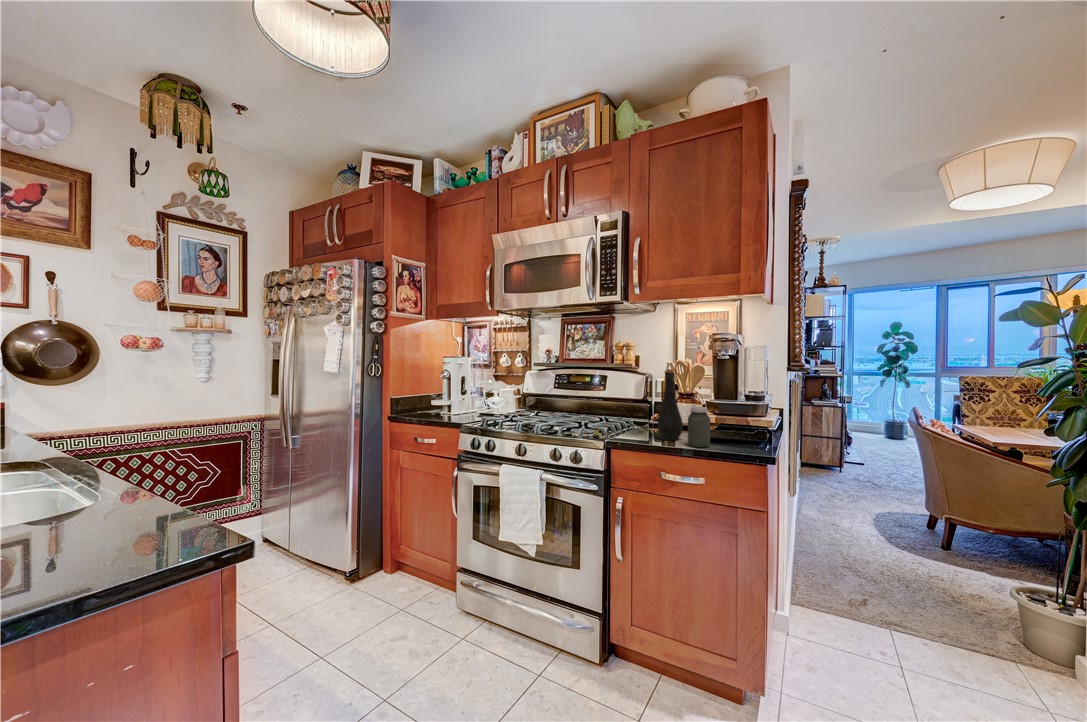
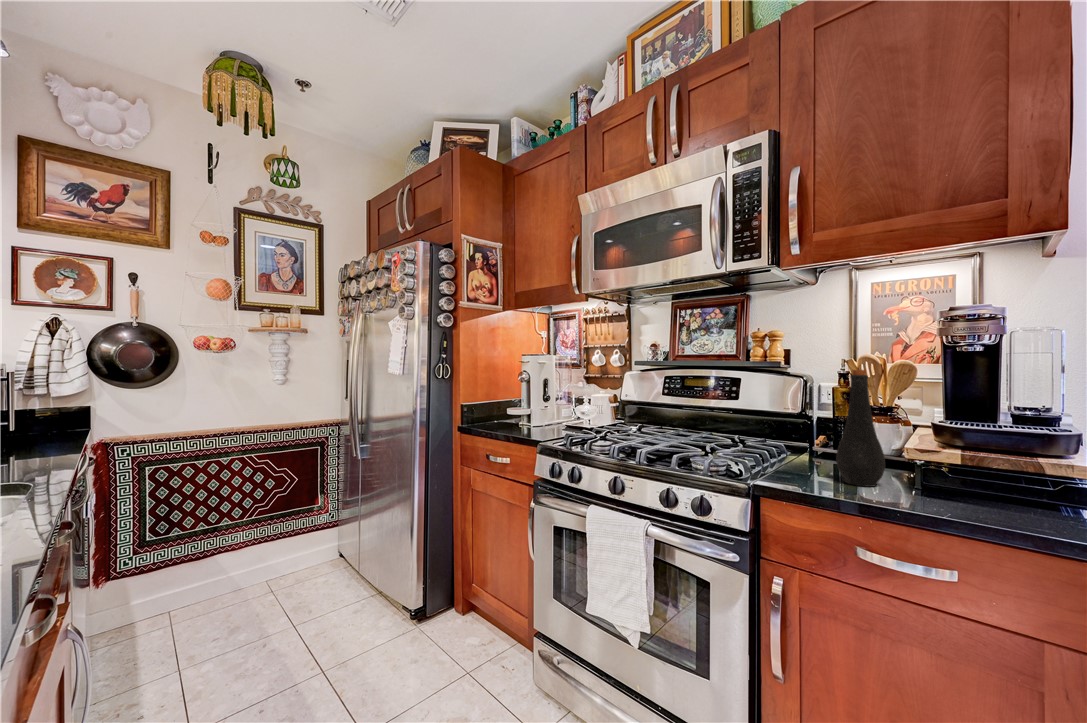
jar: present [688,407,710,447] -> none [903,434,952,507]

